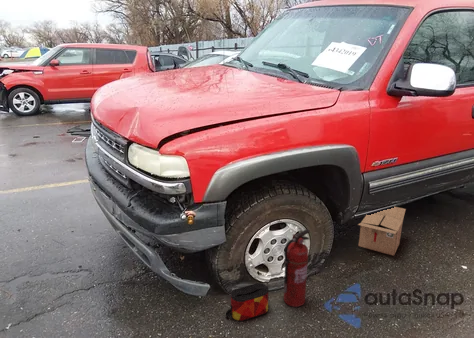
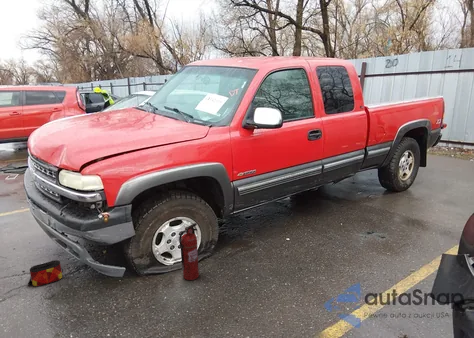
cardboard box: present [358,207,406,256] -> none [241,205,277,242]
bag: present [226,283,269,321] -> present [28,260,63,287]

